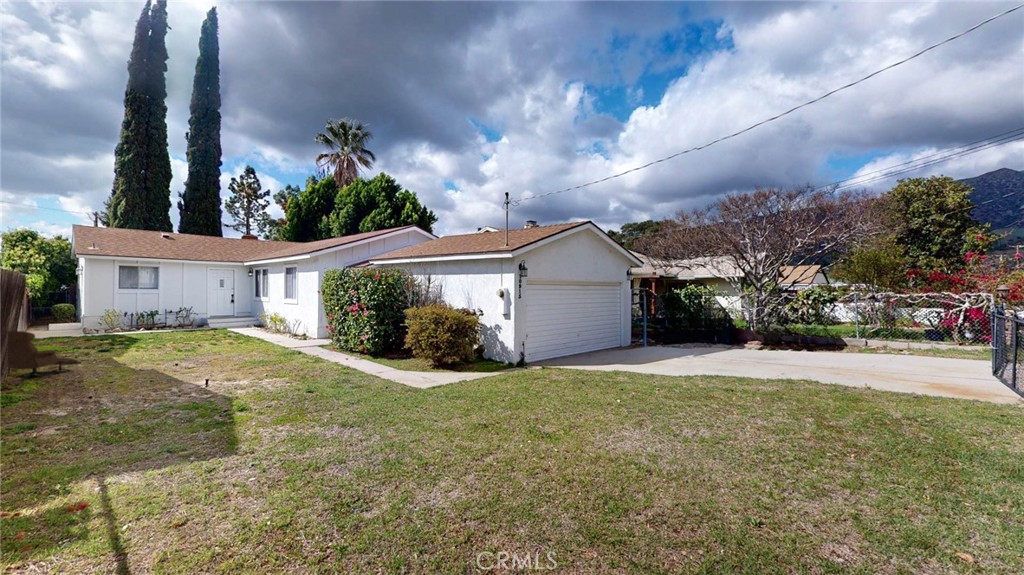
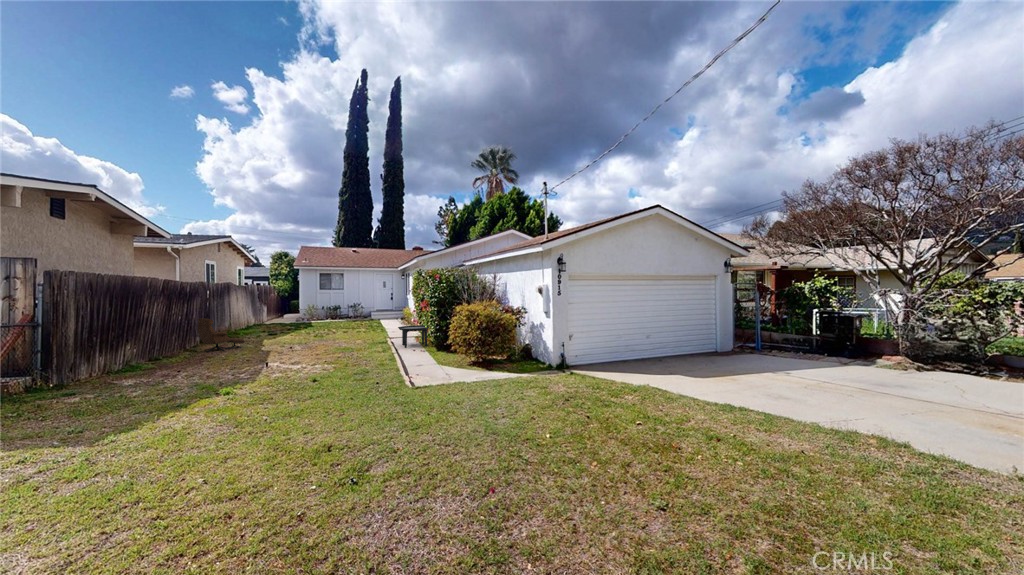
round table: none [318,331,358,357] -> present [398,325,429,348]

